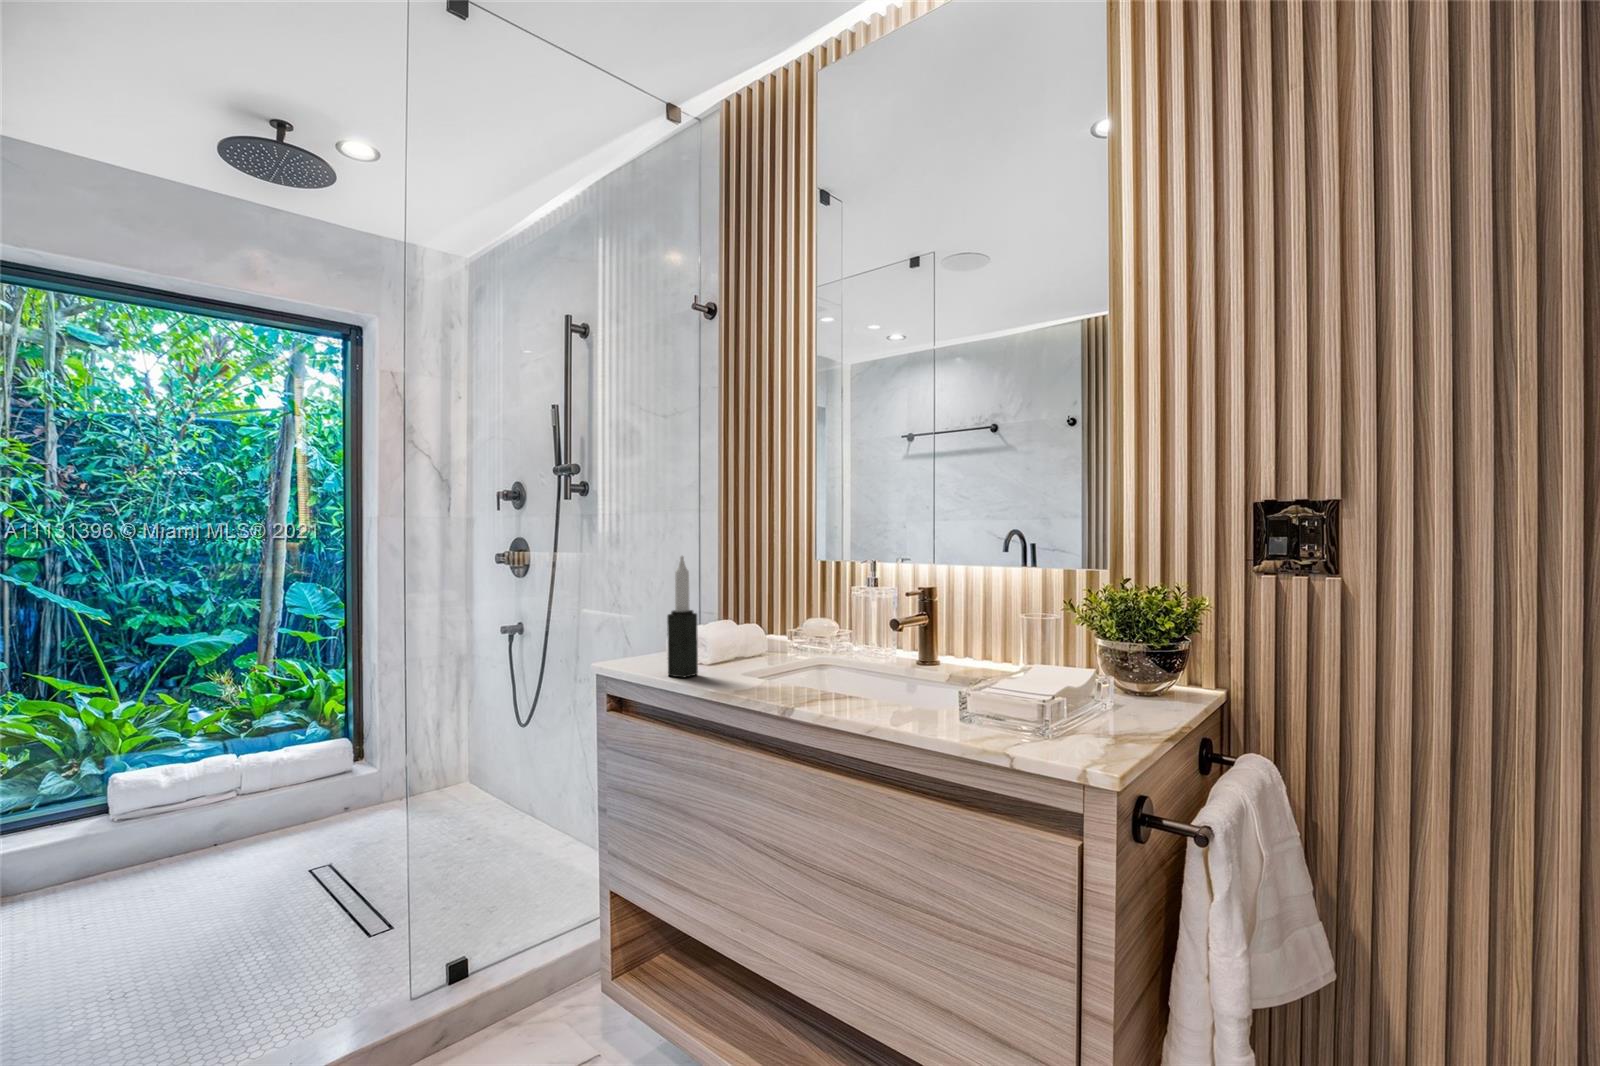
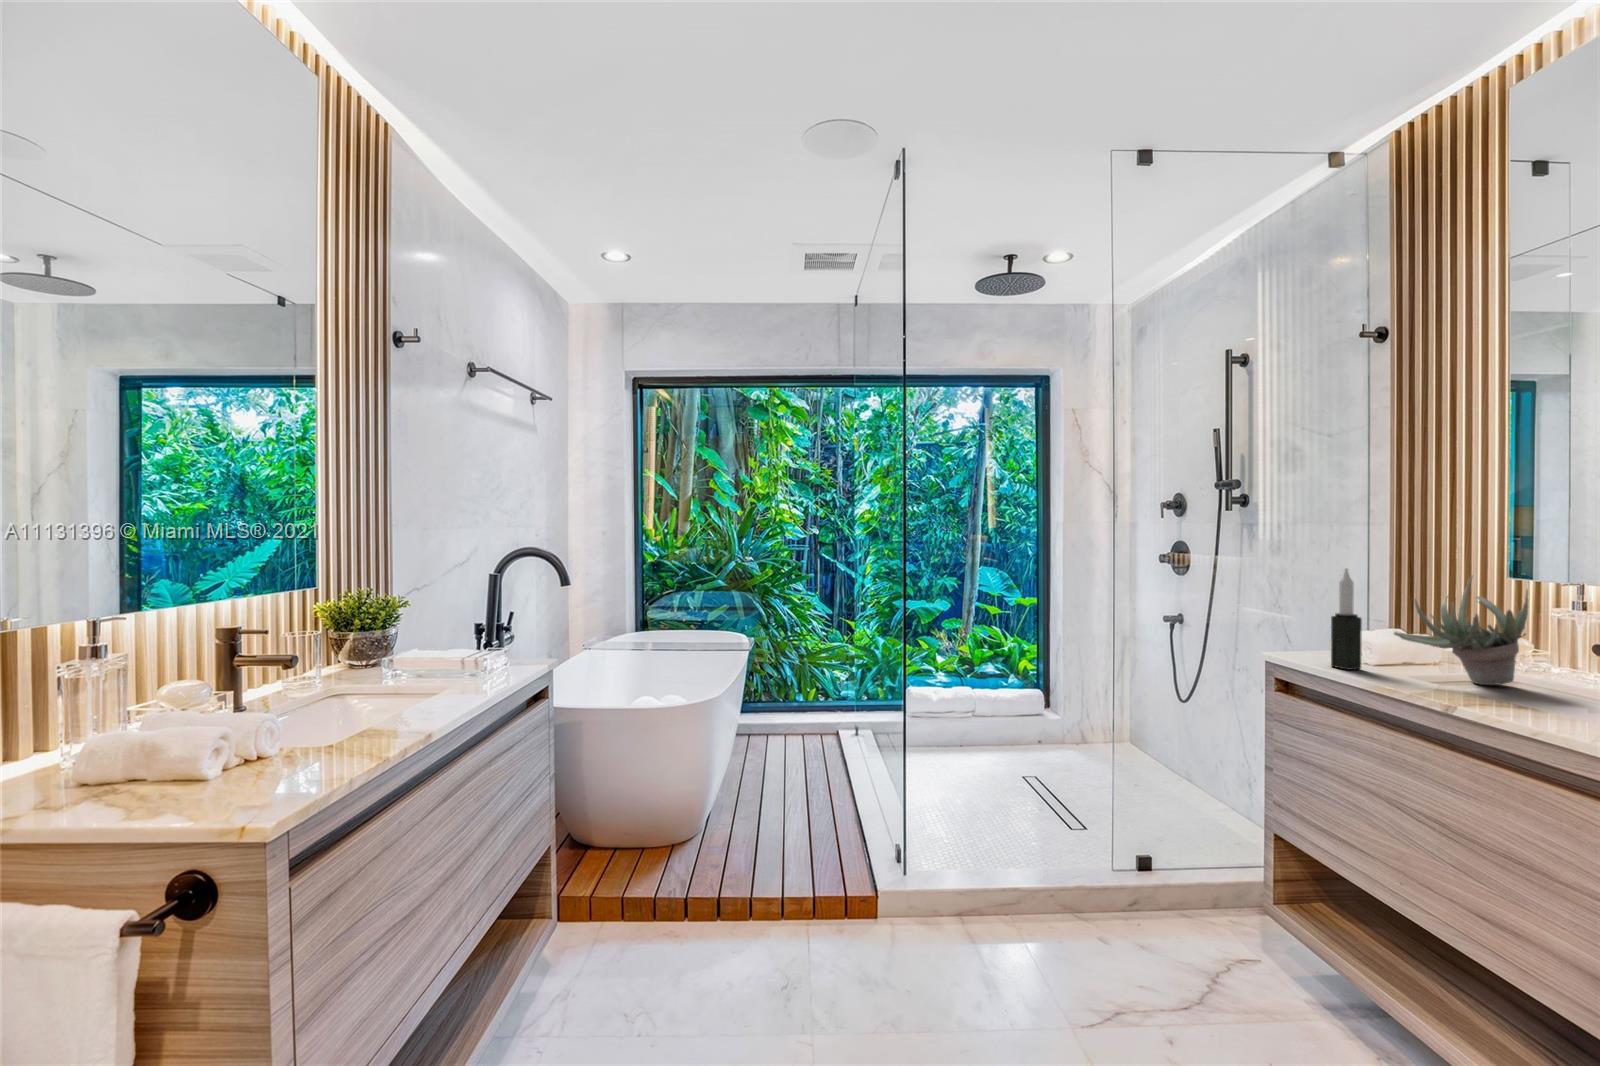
succulent plant: none [728,558,841,677] -> present [1394,576,1528,685]

